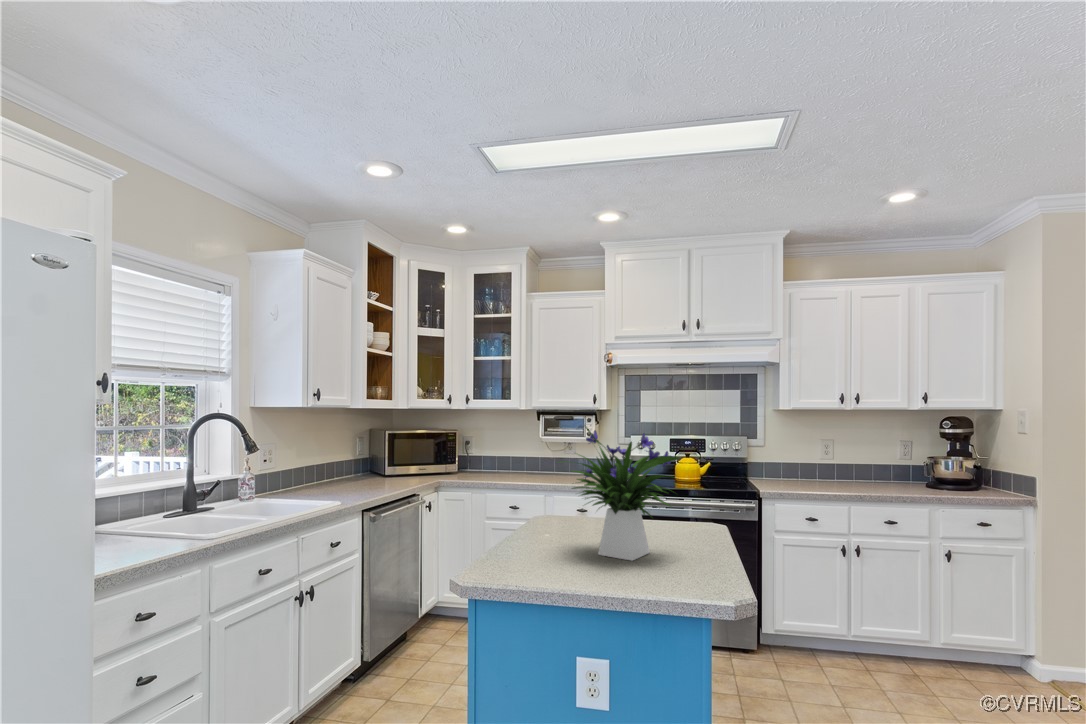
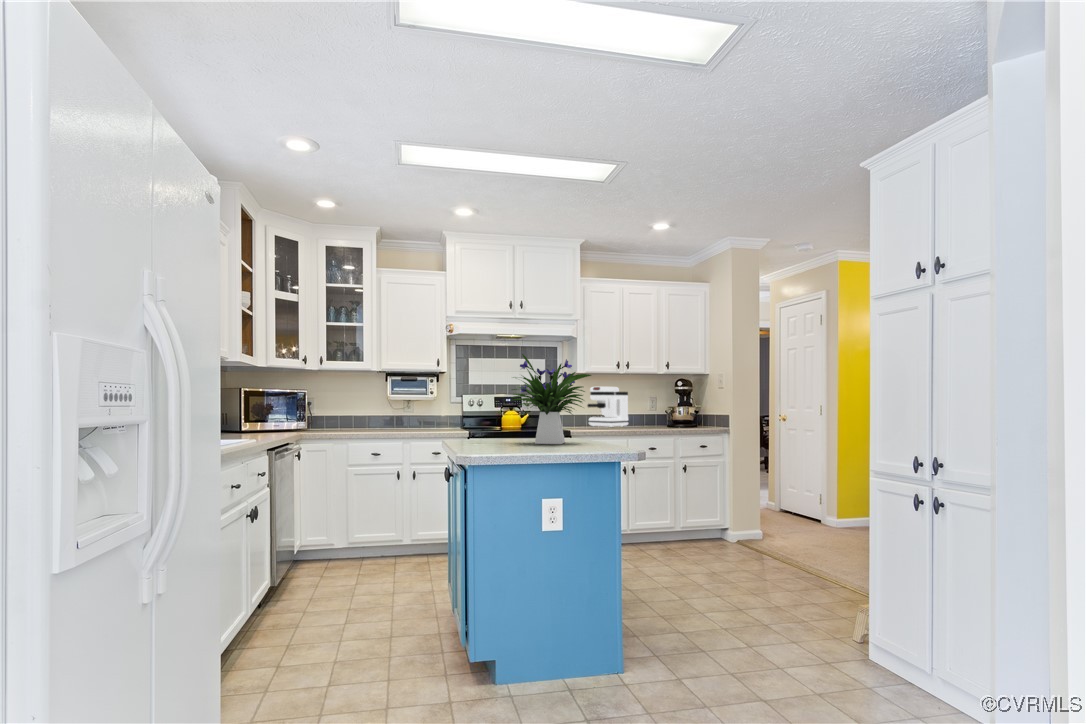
coffee maker: none [793,427,859,486] -> present [587,387,628,427]

